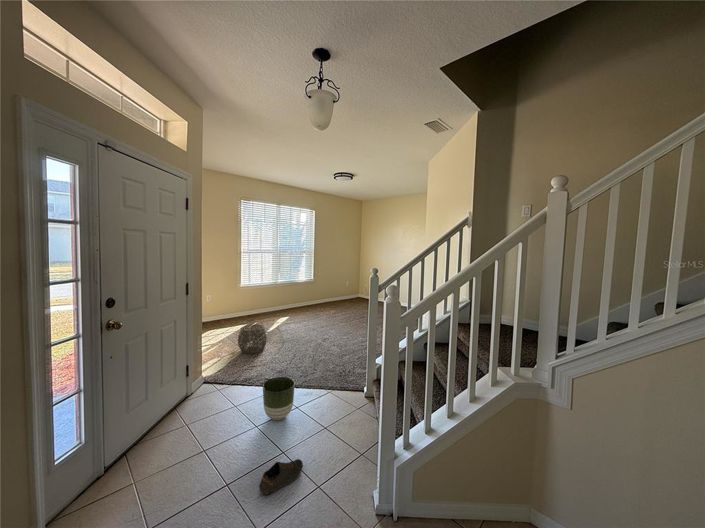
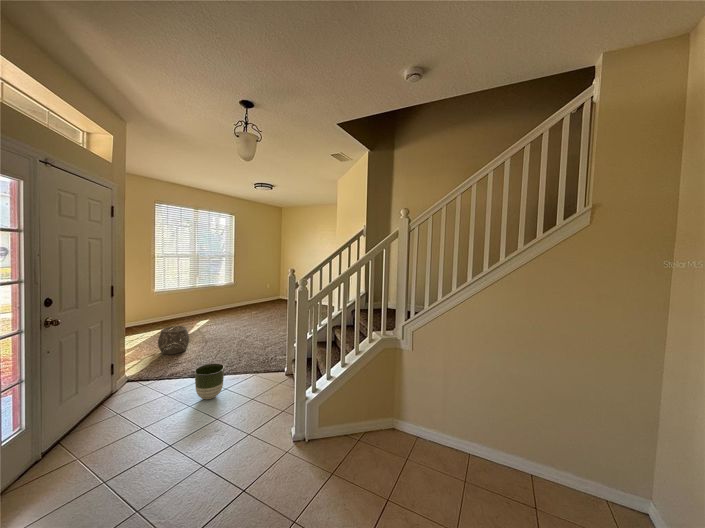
shoe: present [259,459,303,495] -> none [200,419,235,444]

